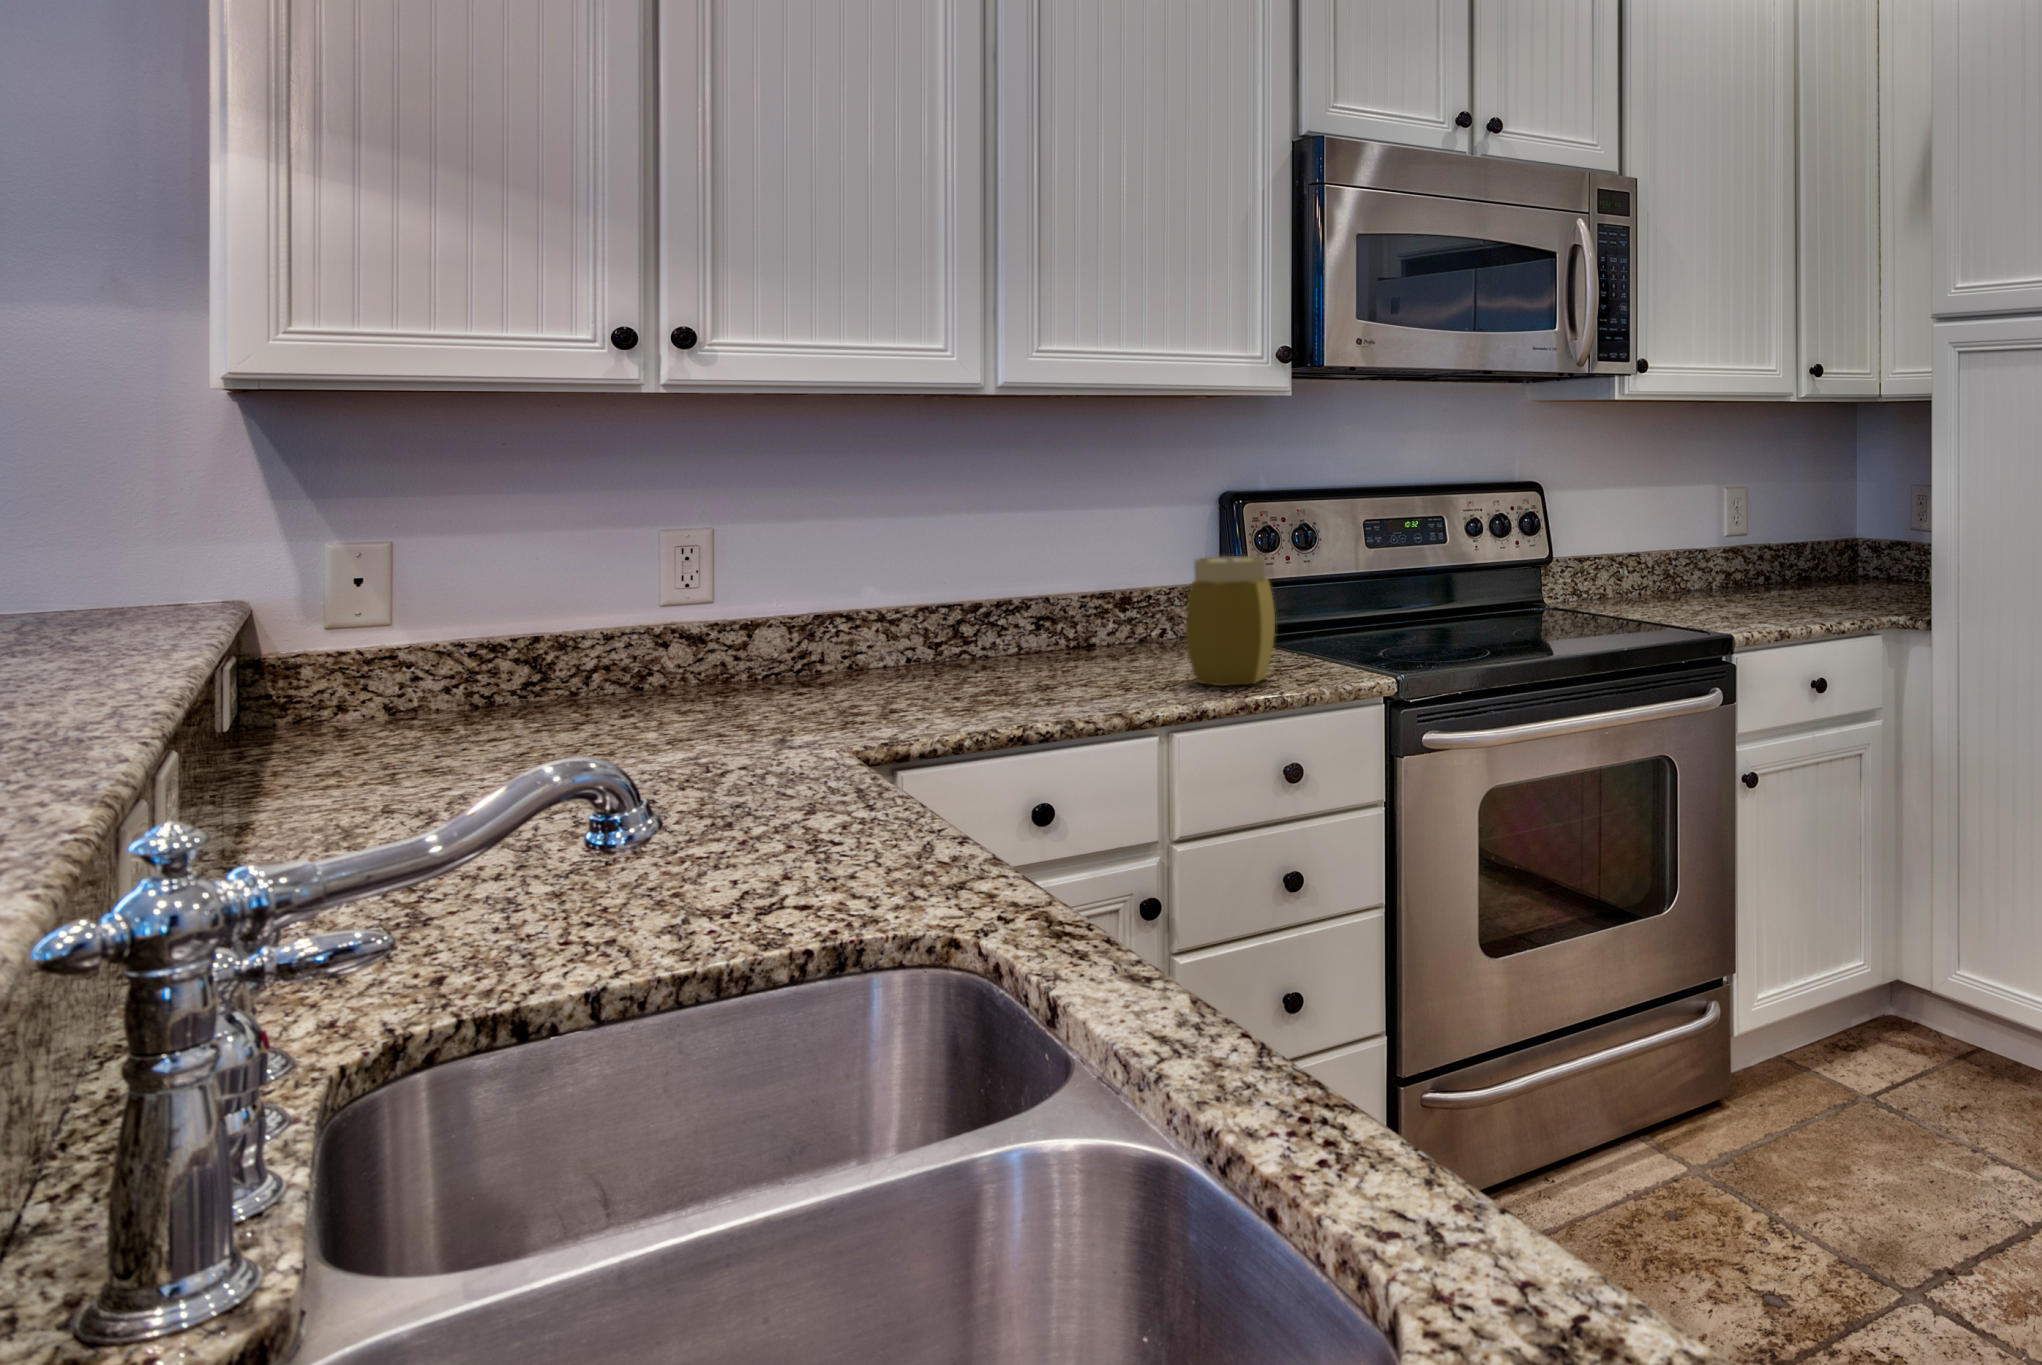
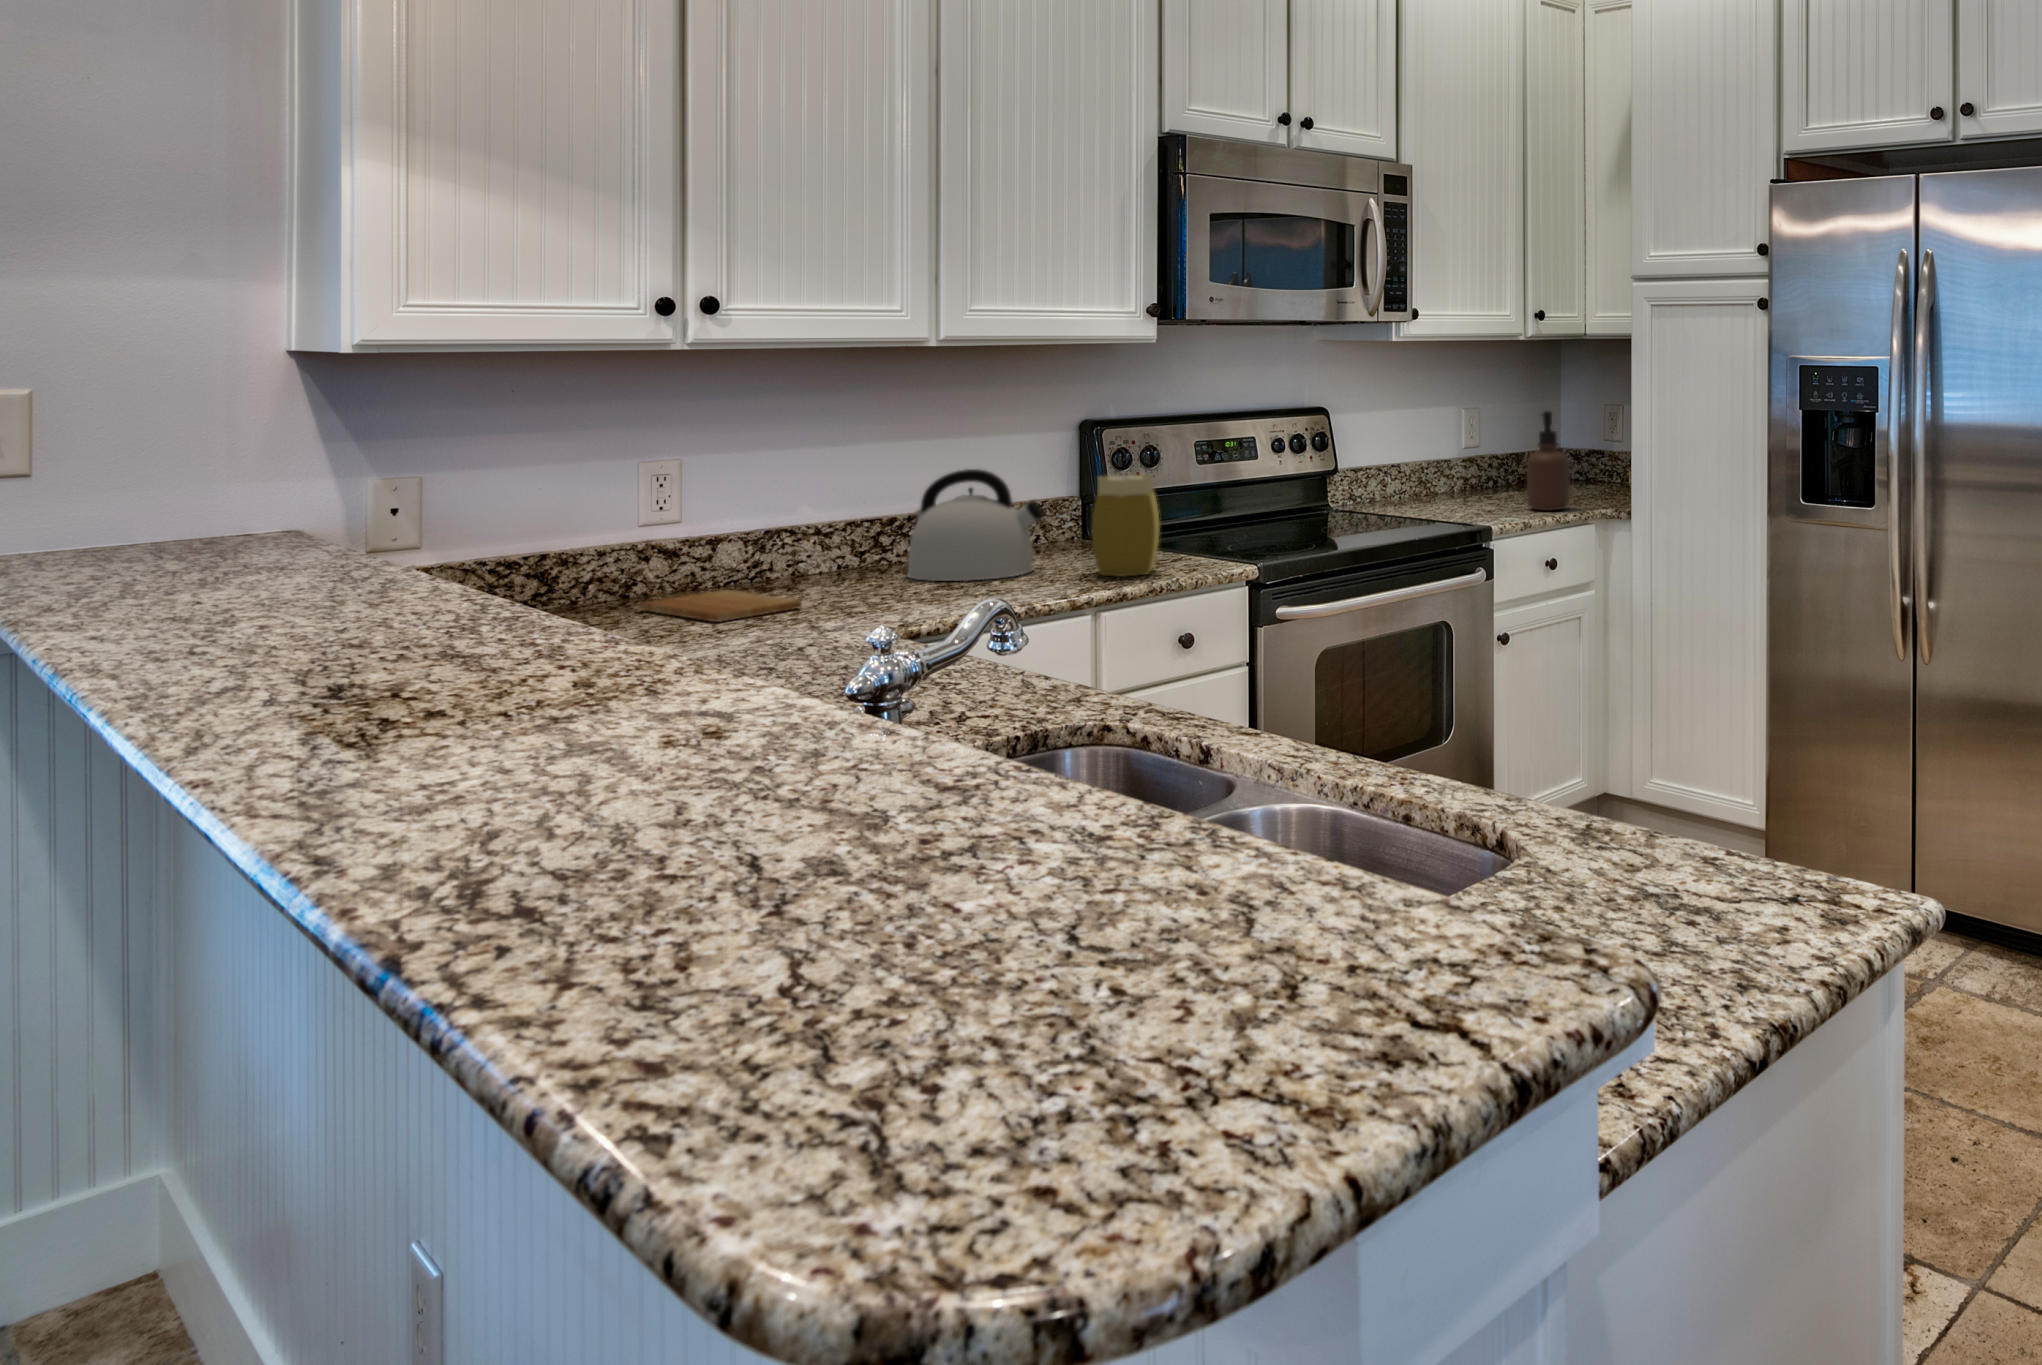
soap dispenser: none [1795,488,1851,615] -> present [1527,411,1570,511]
kettle: none [978,546,1141,684] -> present [907,469,1044,581]
cutting board: none [638,685,808,728] -> present [642,590,802,622]

